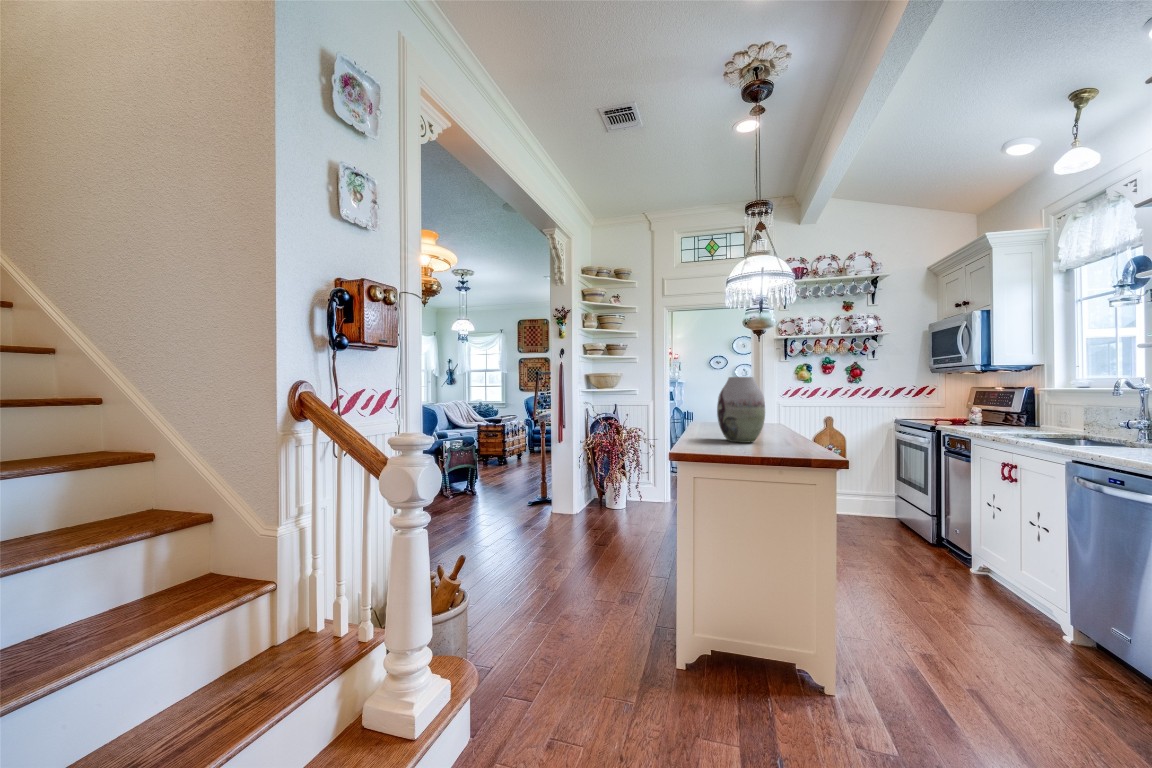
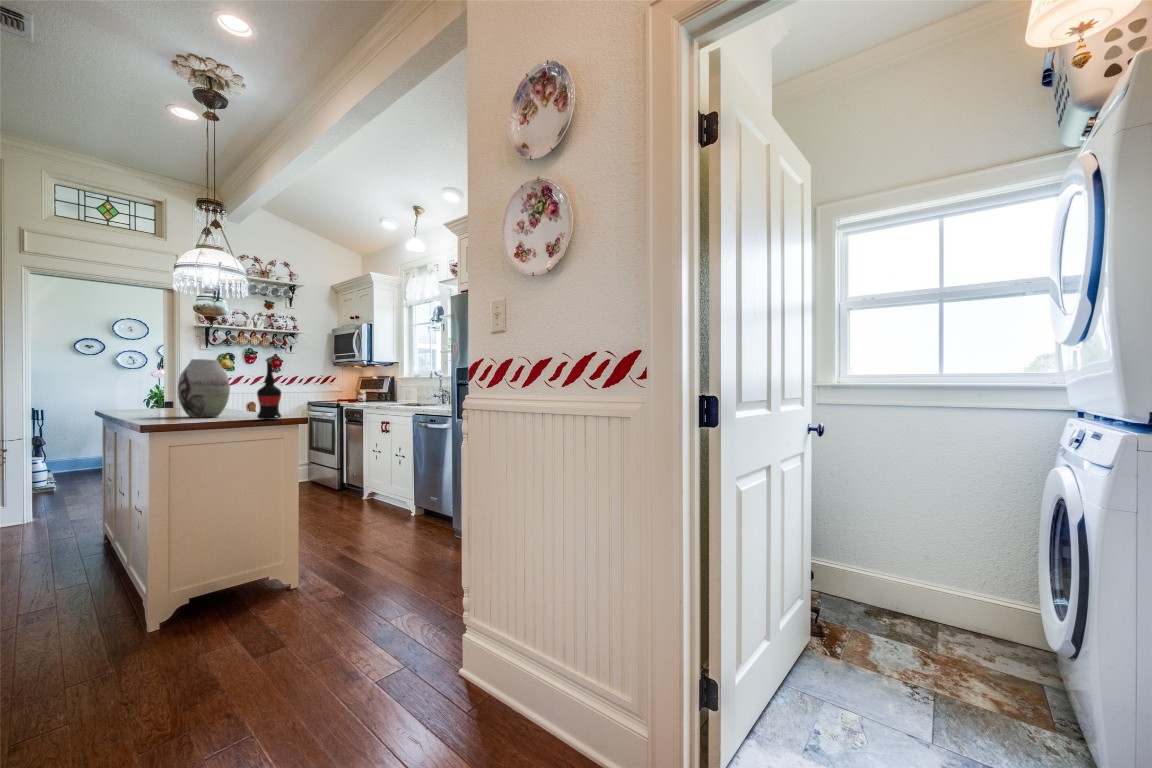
wine bottle: none [784,377,814,455] -> present [257,361,281,420]

